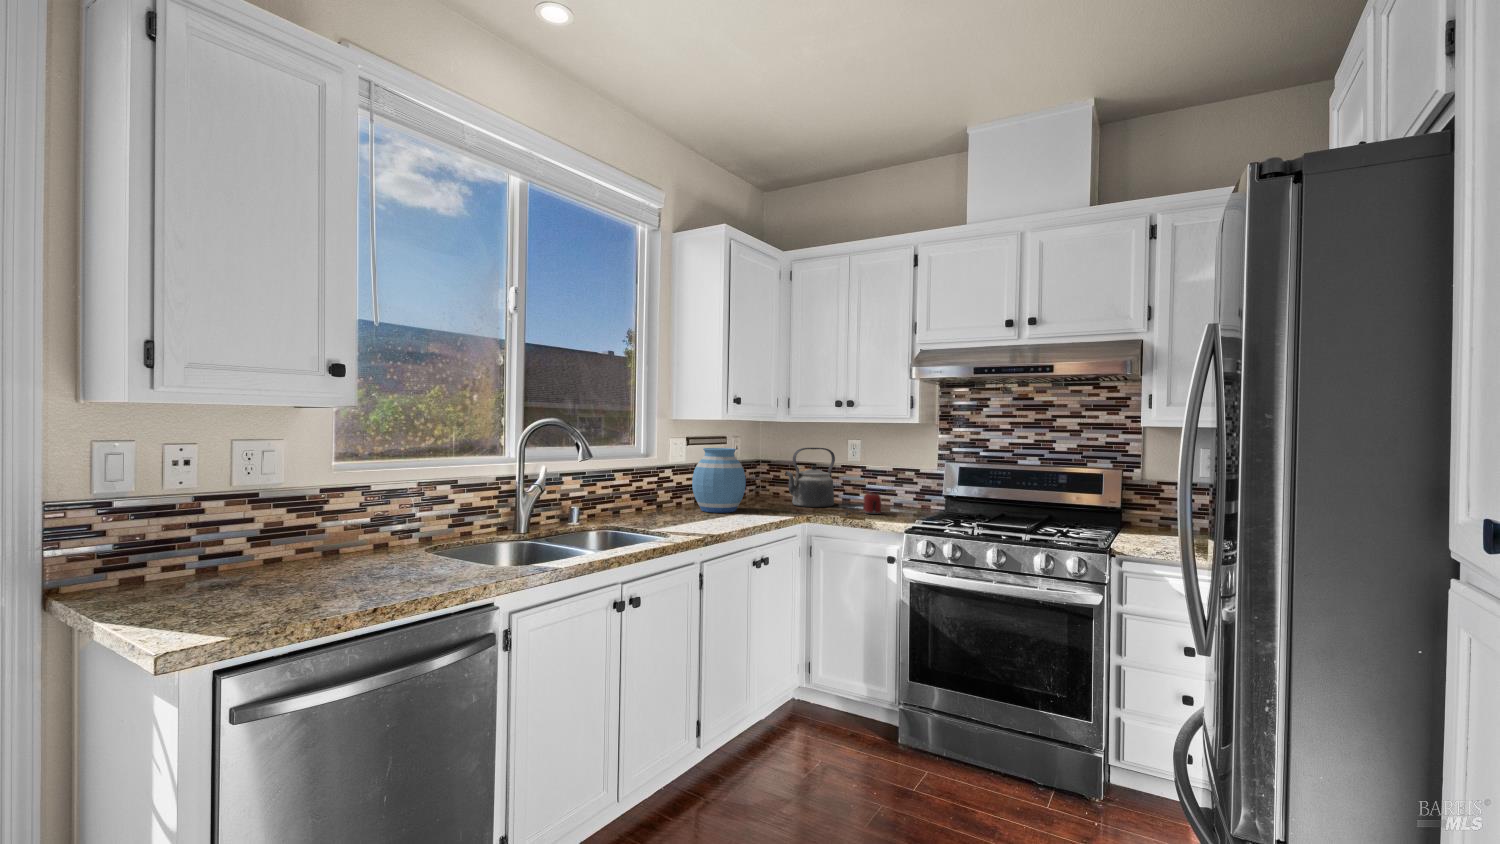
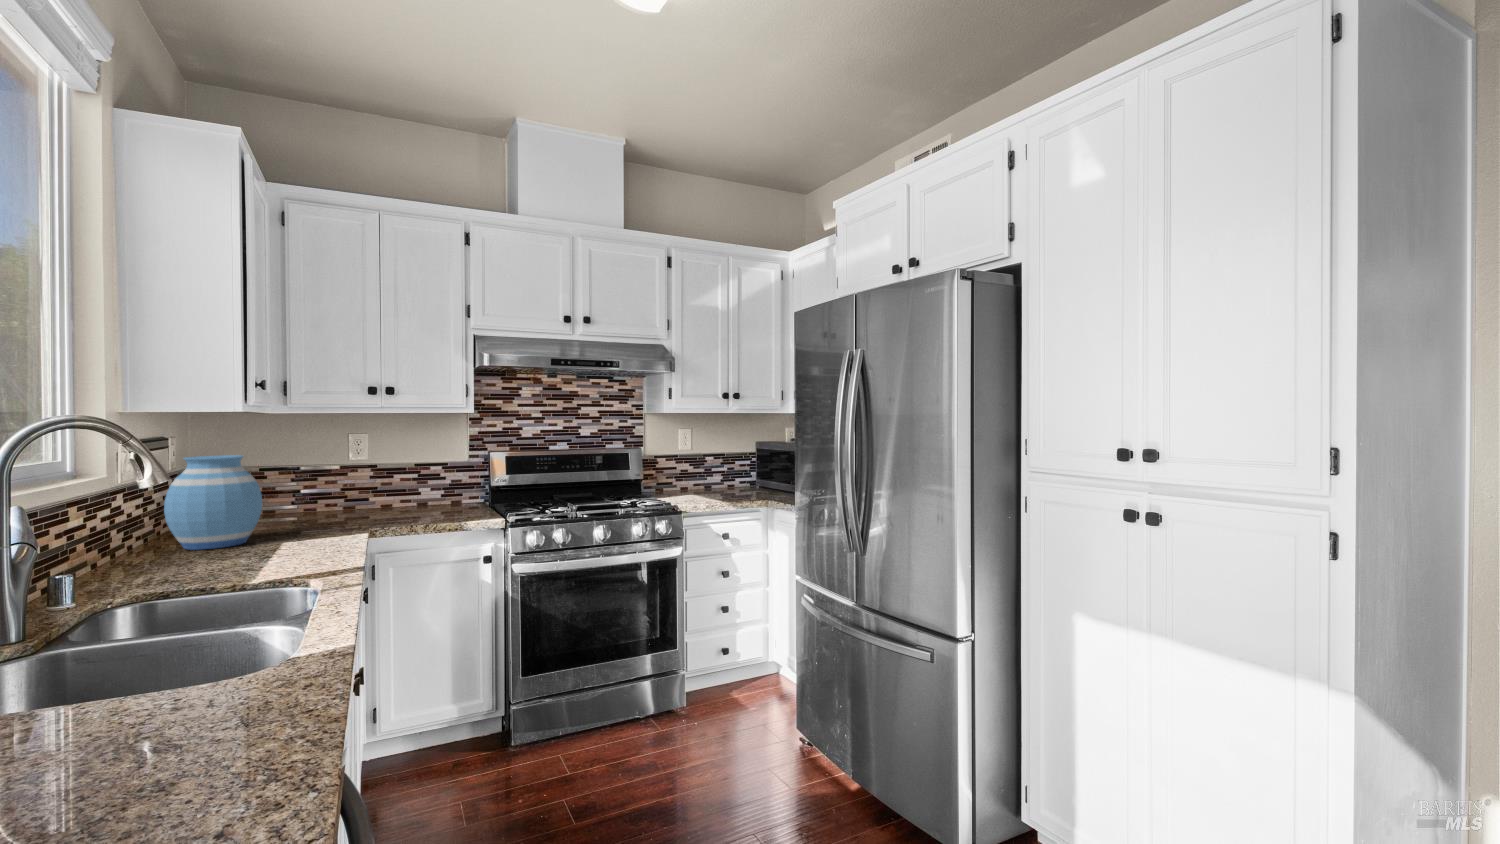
kettle: present [786,448,835,507] -> none [288,447,350,522]
toaster: present [845,493,881,516] -> none [388,492,436,521]

